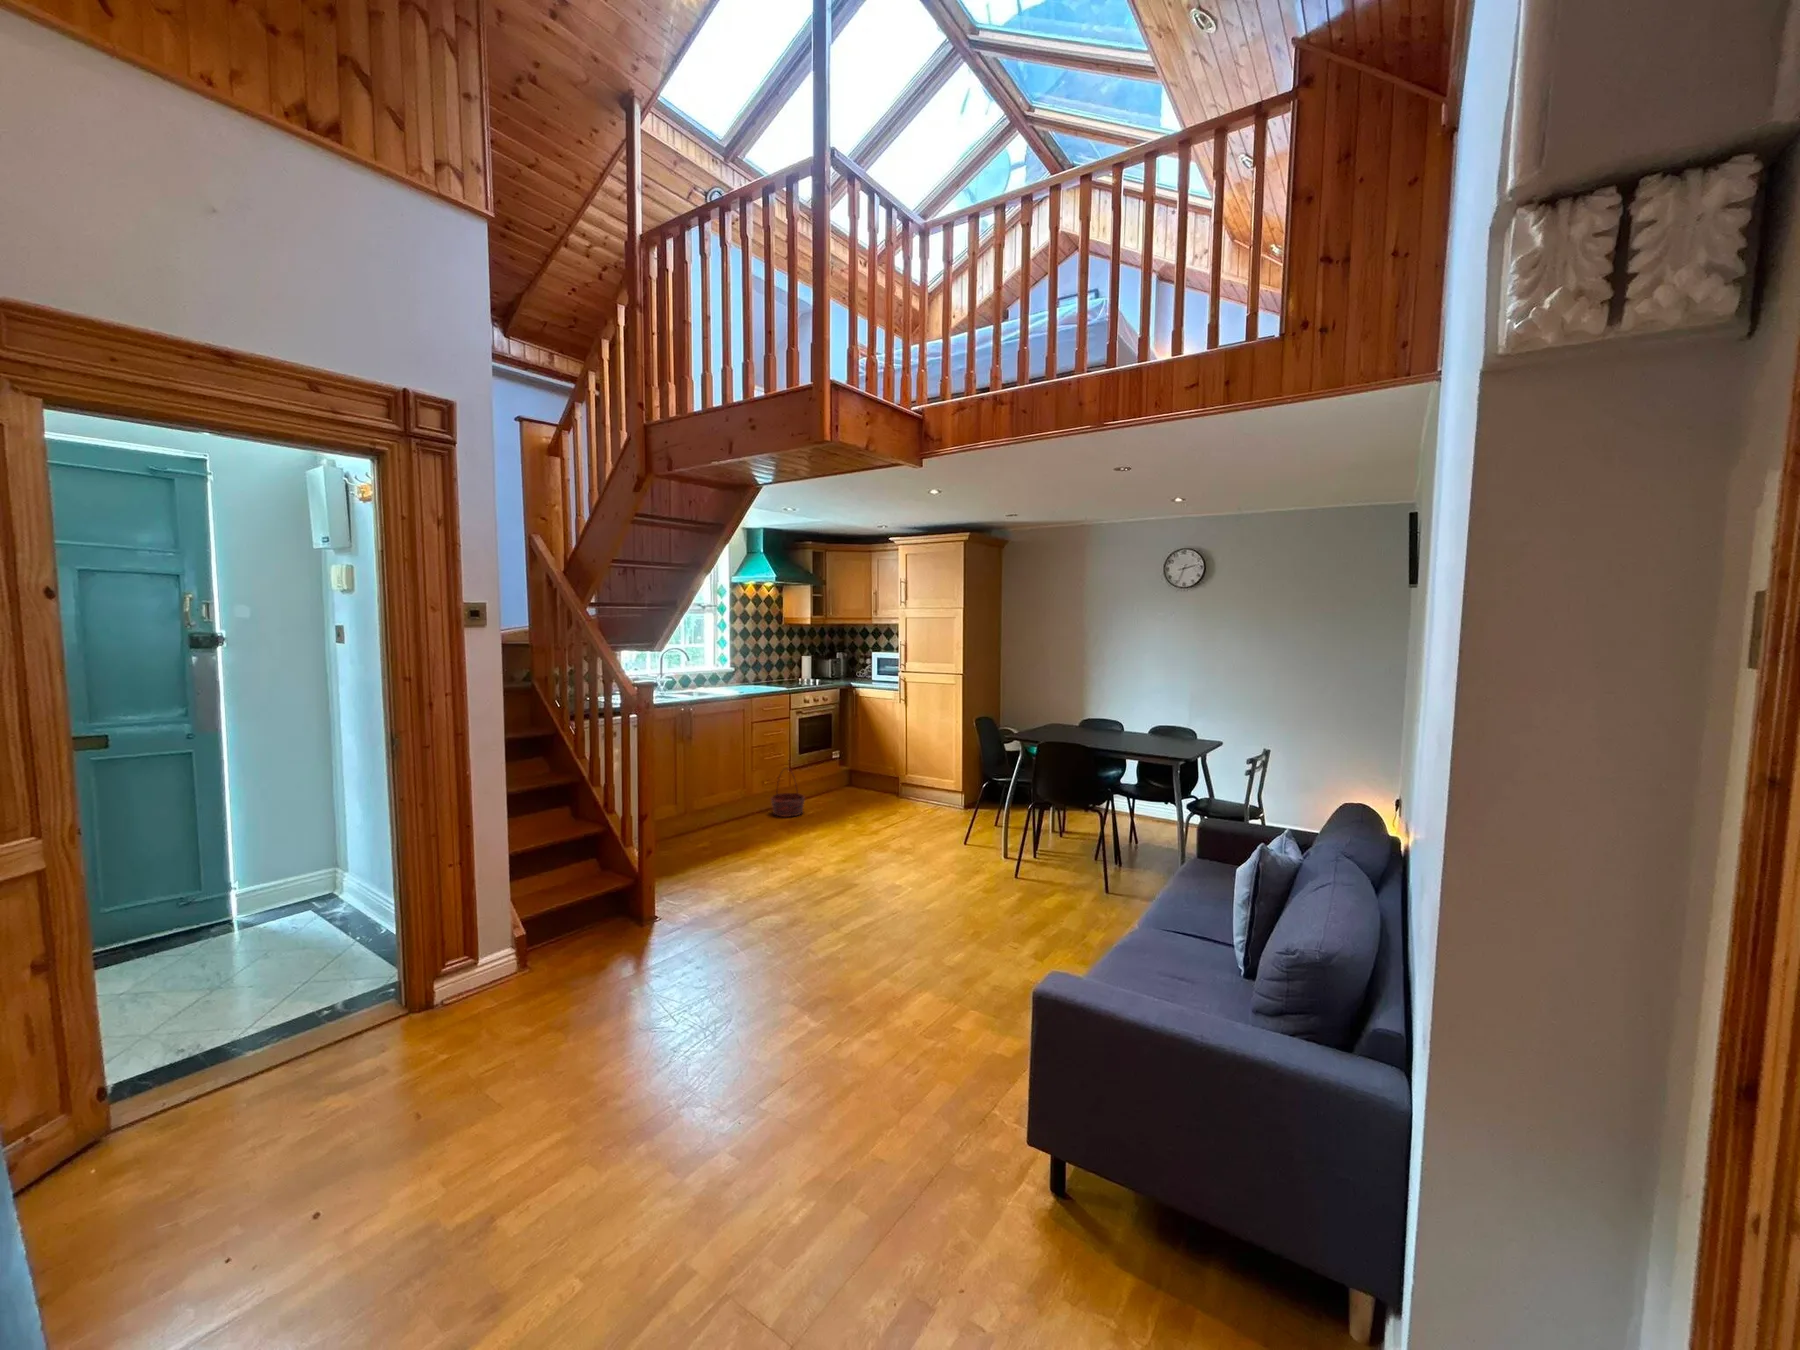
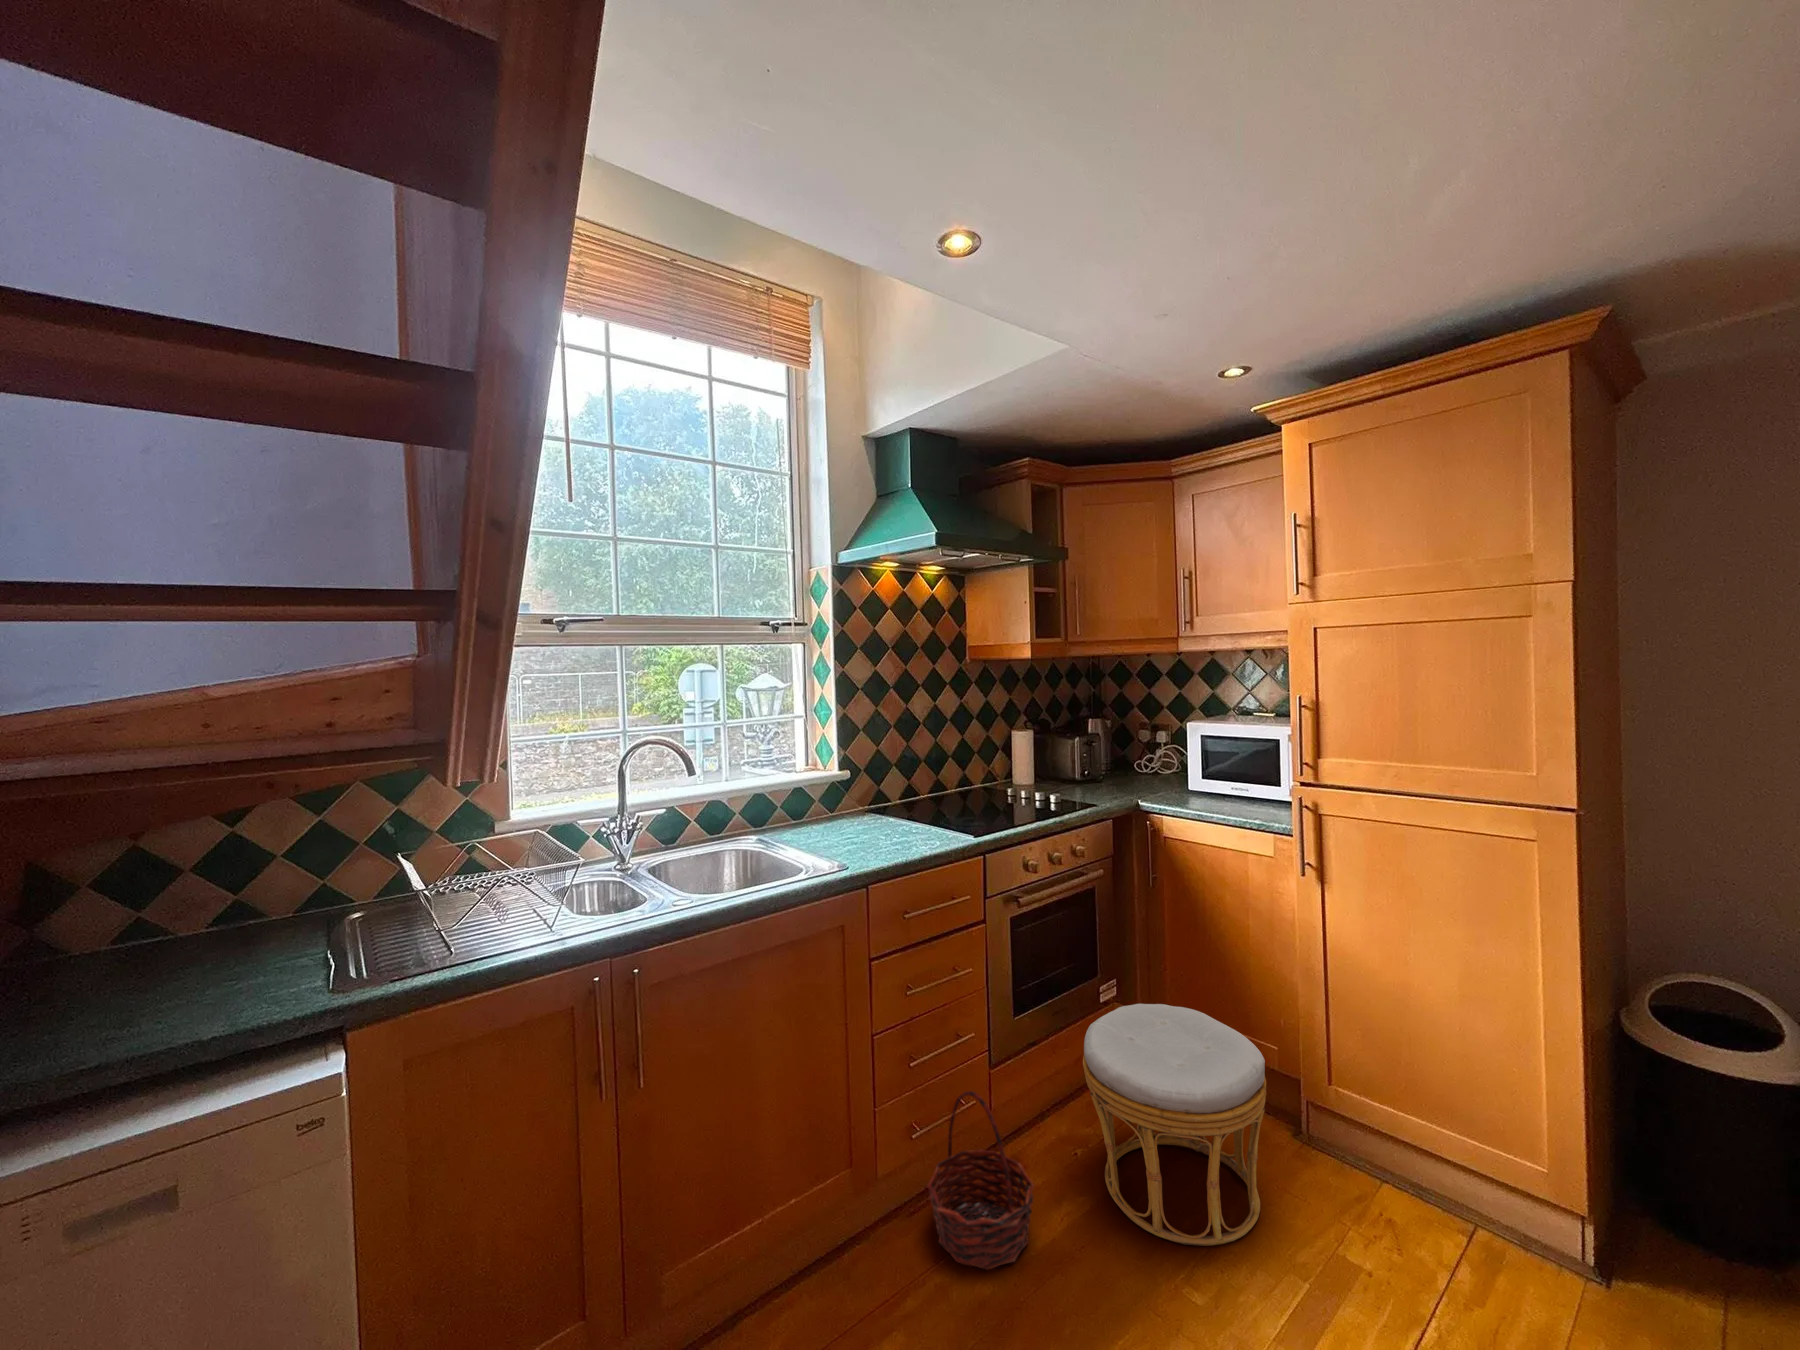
ottoman: none [823,750,880,811] -> present [1083,1004,1266,1246]

